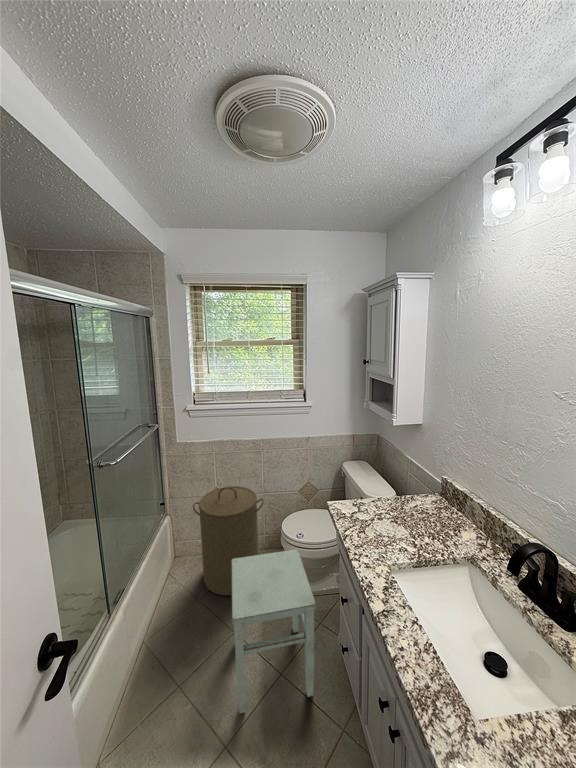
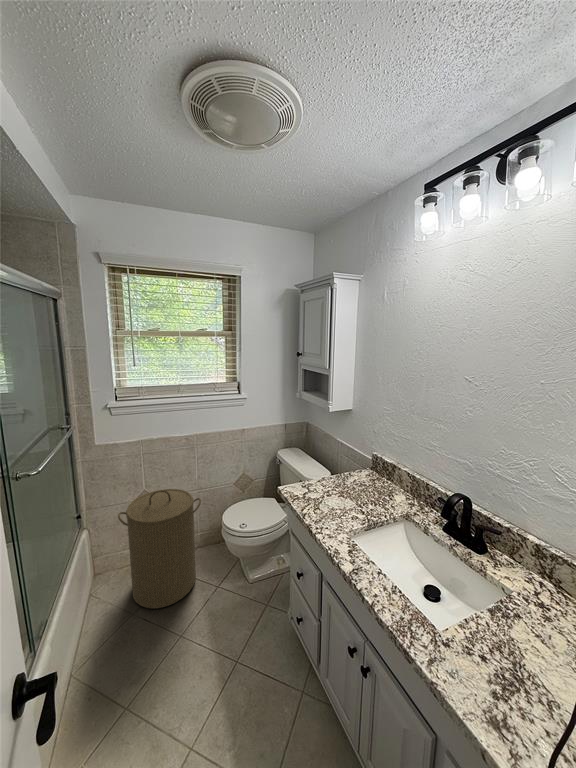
stool: present [231,549,316,714] -> none [177,542,274,719]

